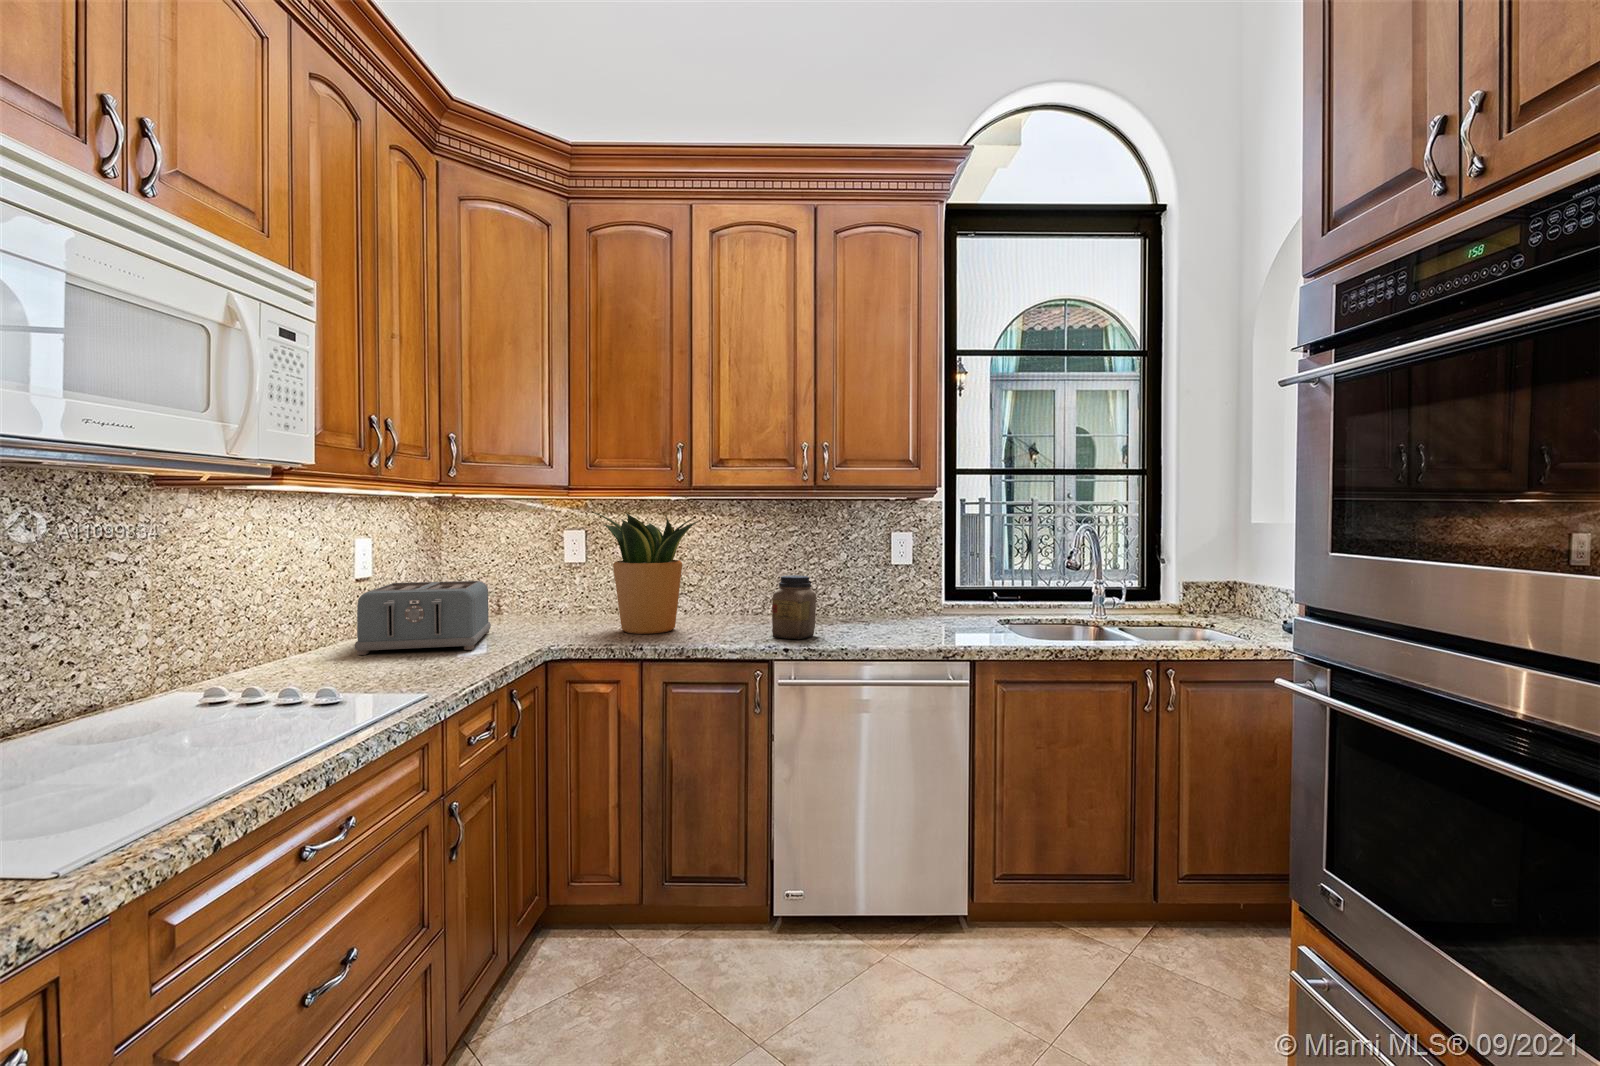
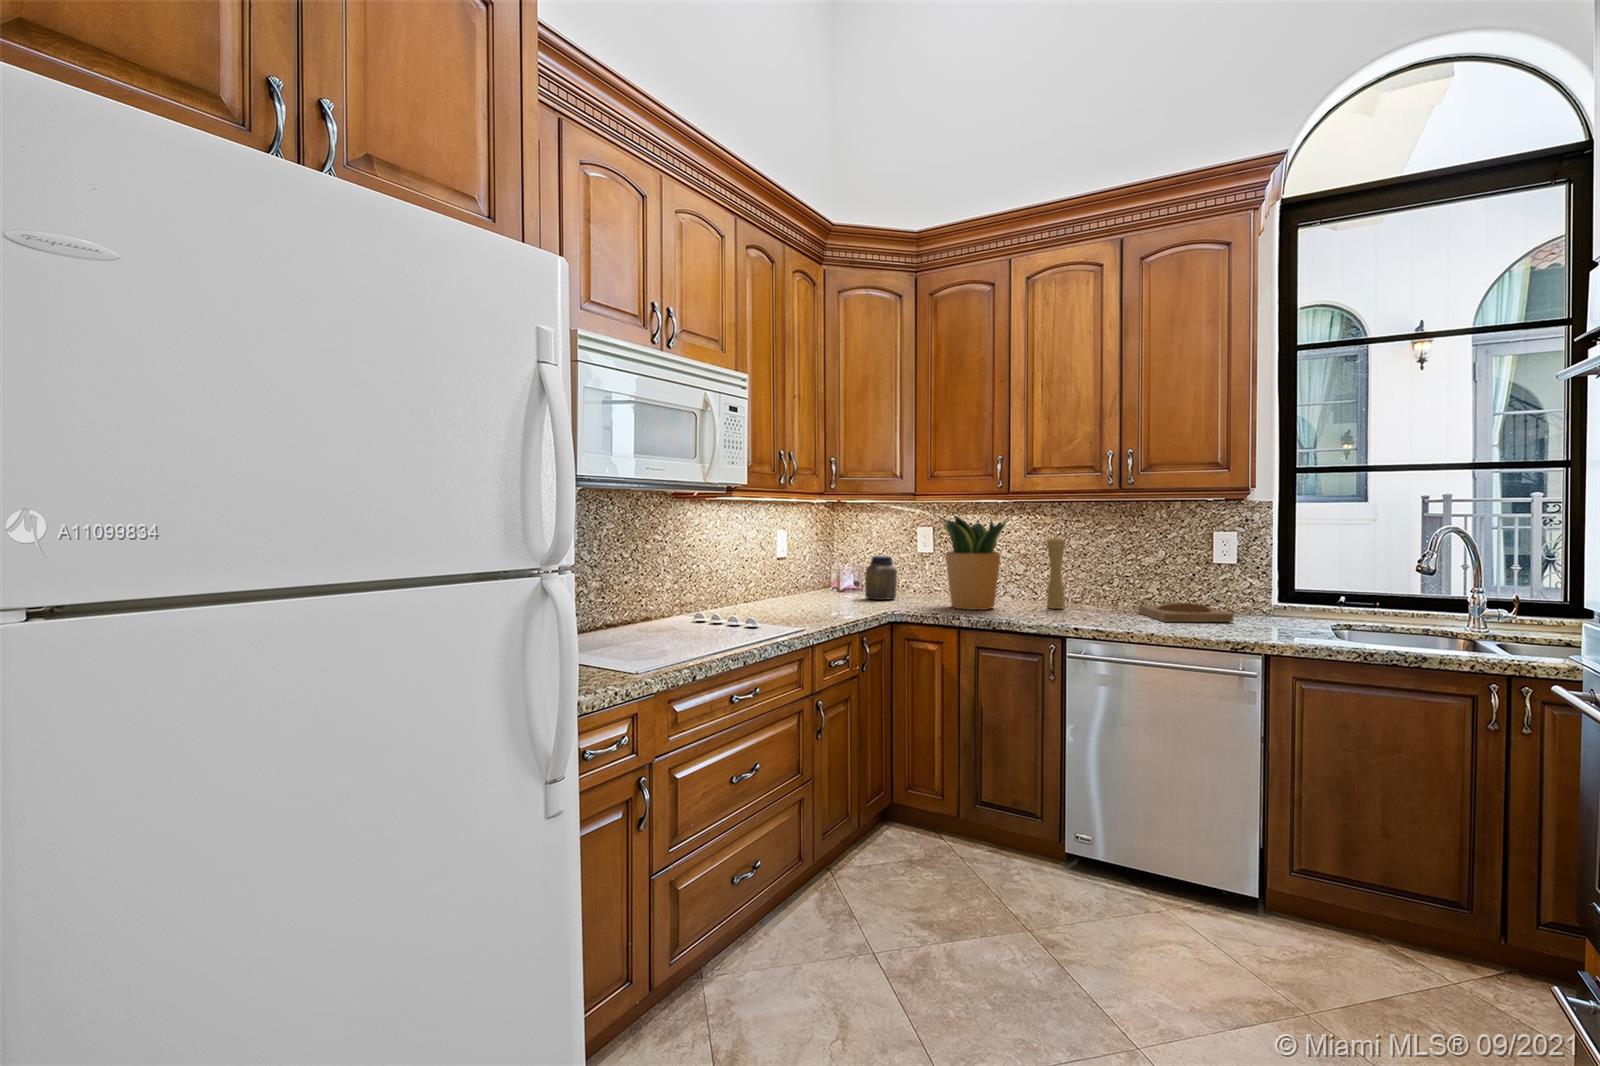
pepper mill: none [731,540,751,624] -> present [1046,537,1065,609]
jar: present [772,575,816,639] -> present [865,556,897,600]
toaster: present [355,581,491,655] -> none [771,562,858,610]
tray: none [827,608,923,632] -> present [1138,602,1233,622]

